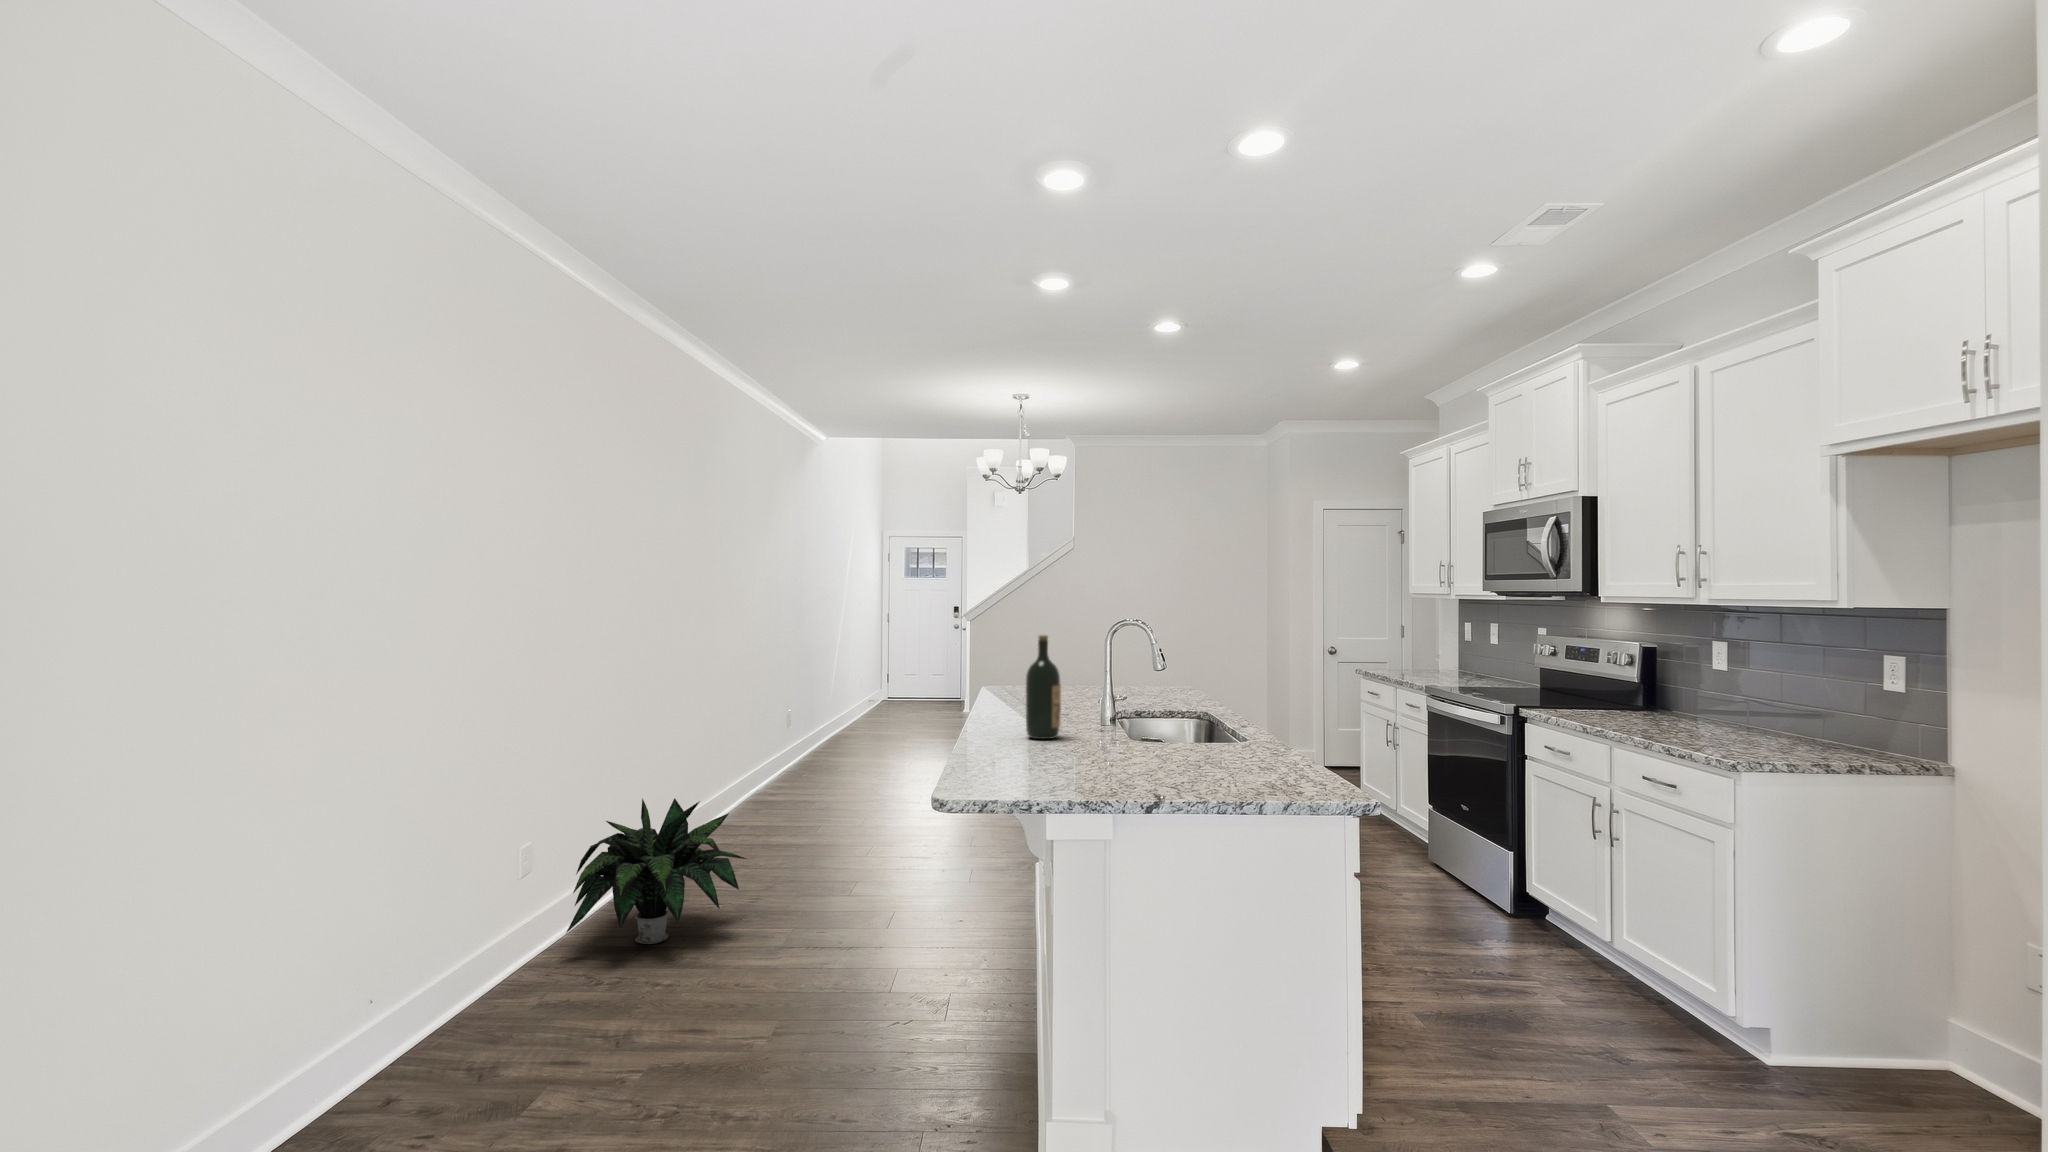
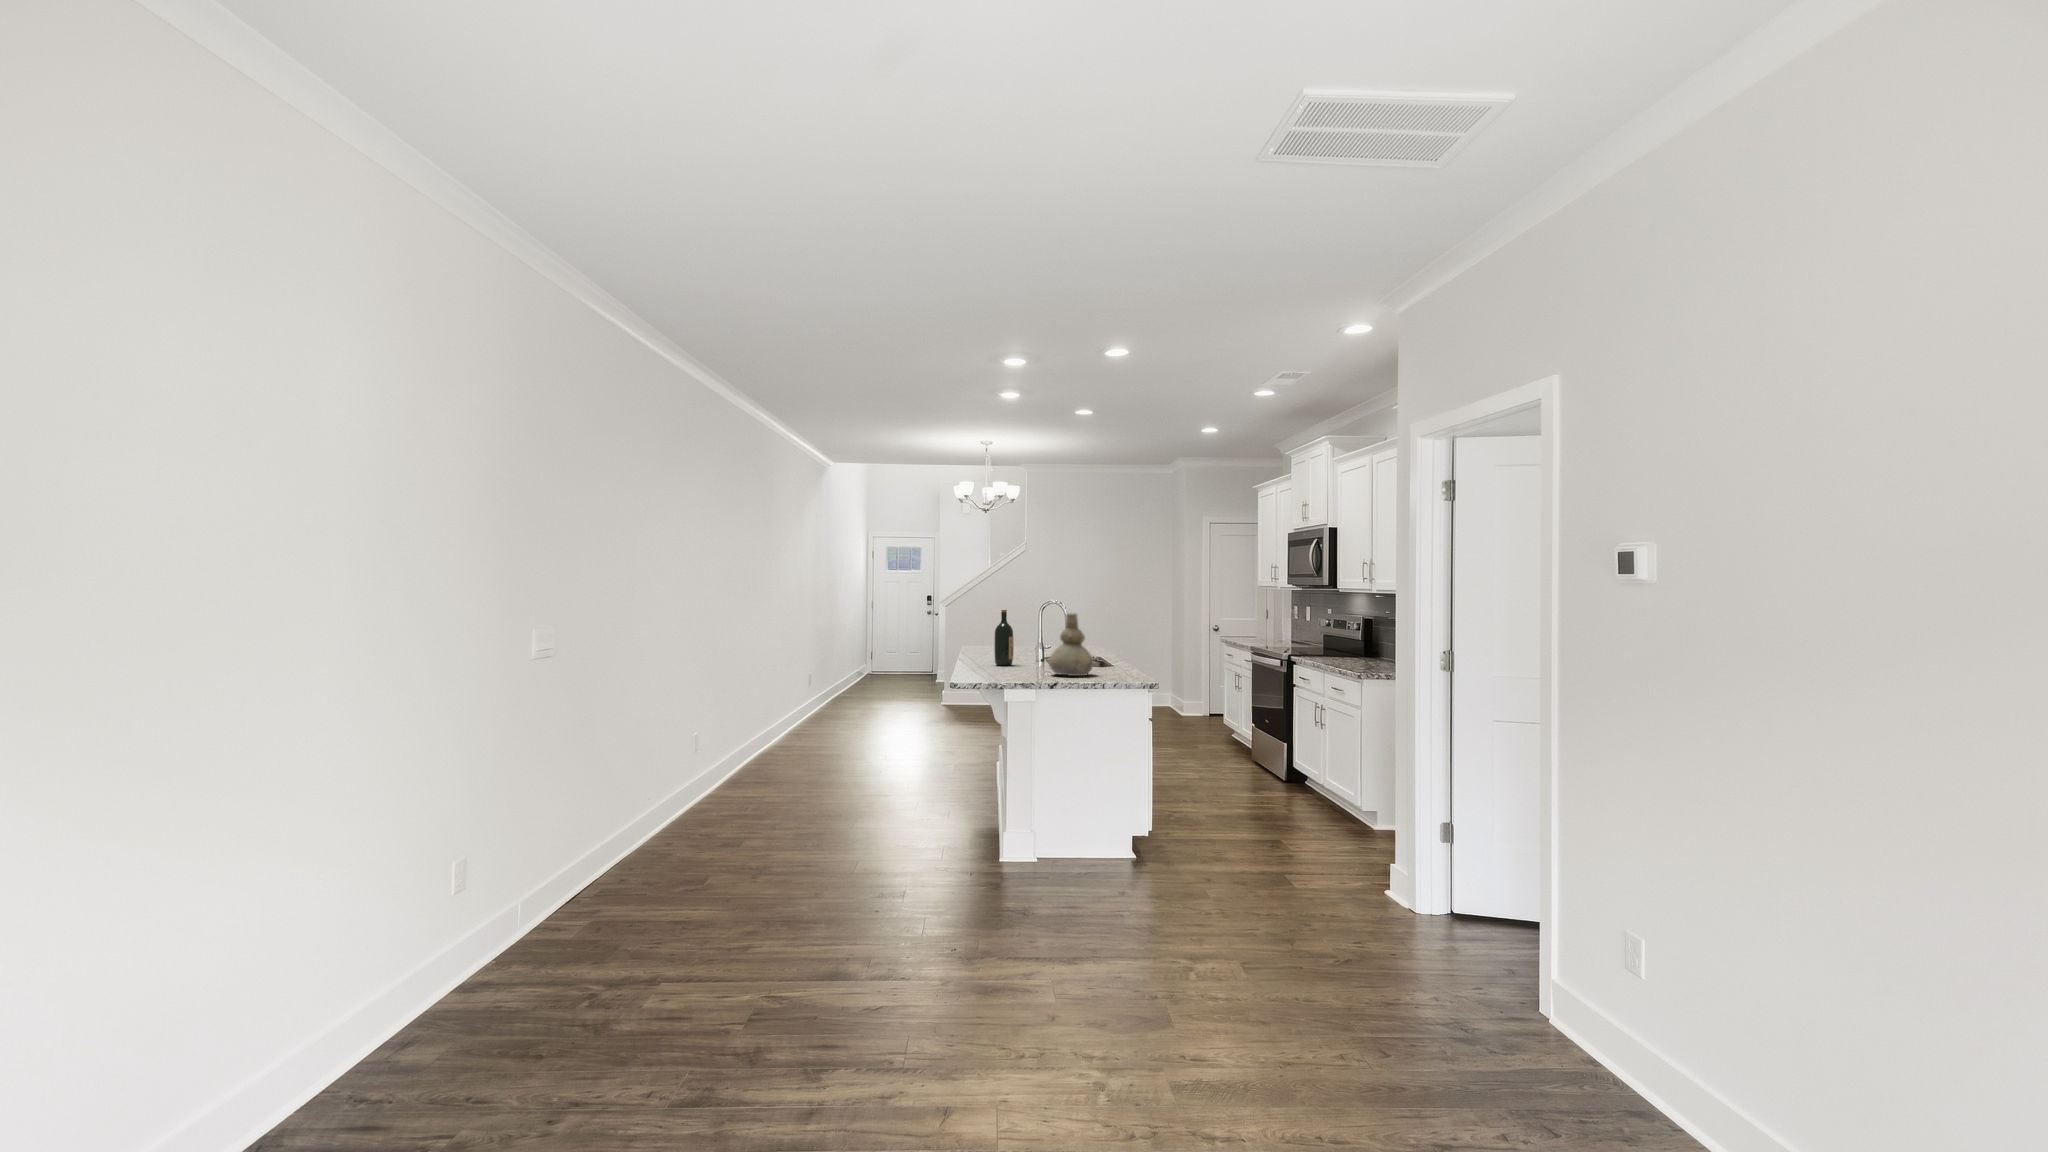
vase: none [1134,647,1228,780] -> present [1049,614,1094,676]
potted plant: present [567,798,746,944] -> none [719,711,822,796]

